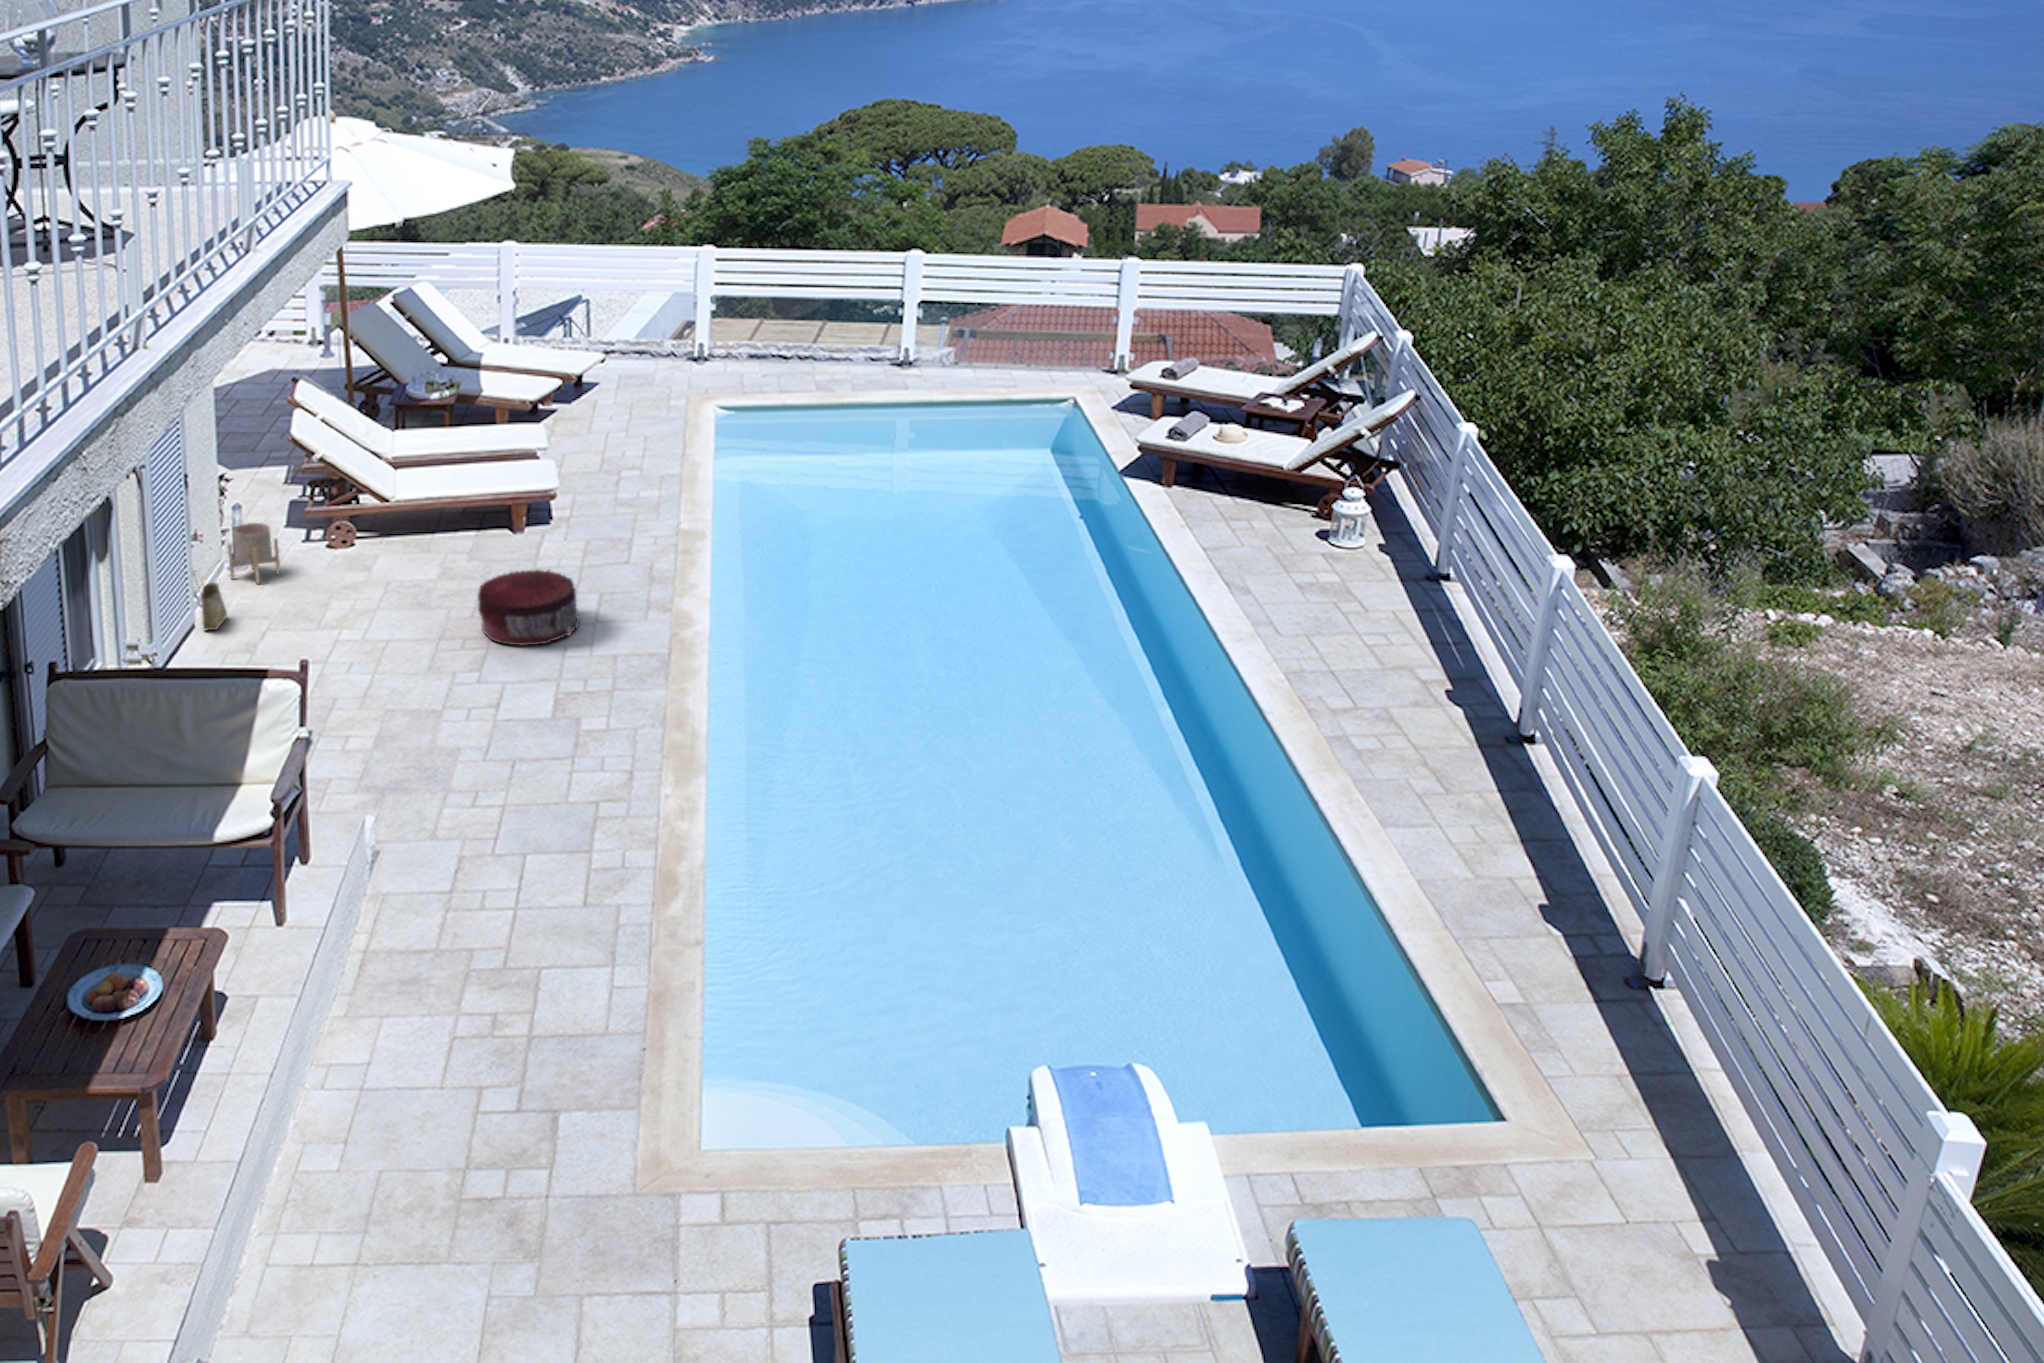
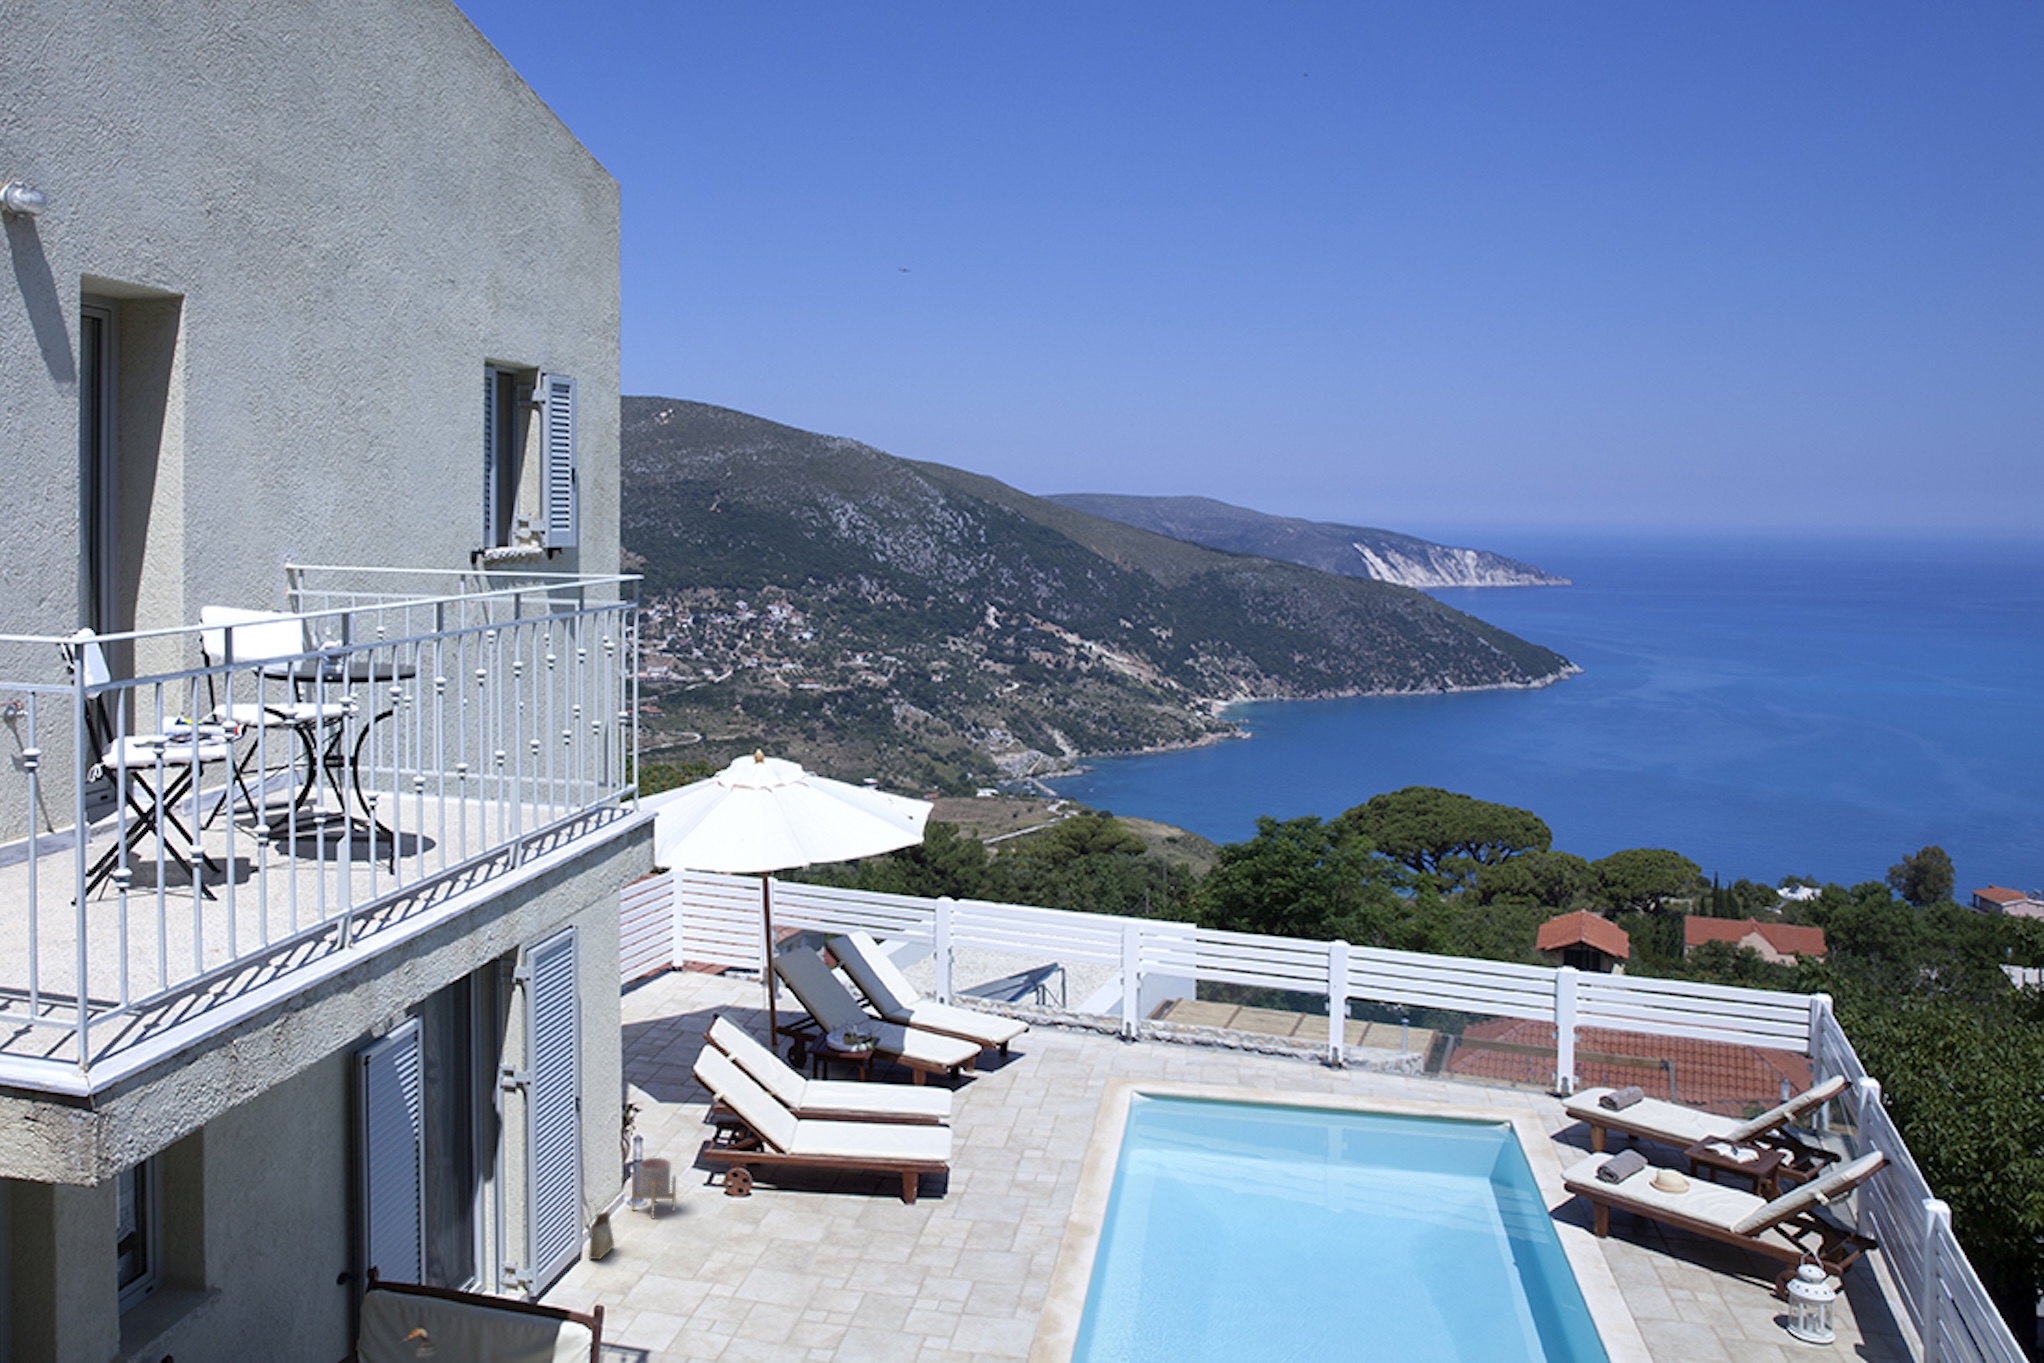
pouf: present [478,570,580,645] -> none [825,1238,923,1322]

